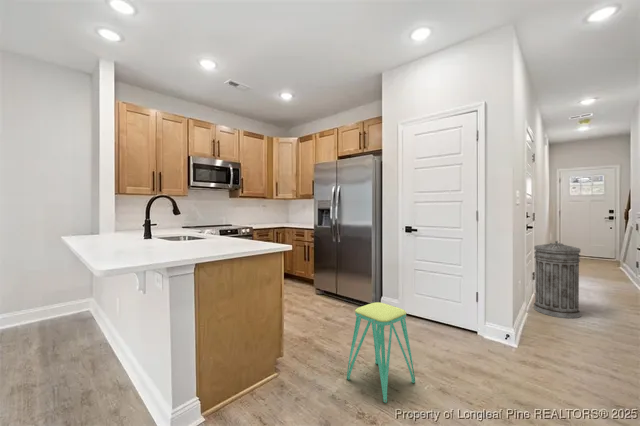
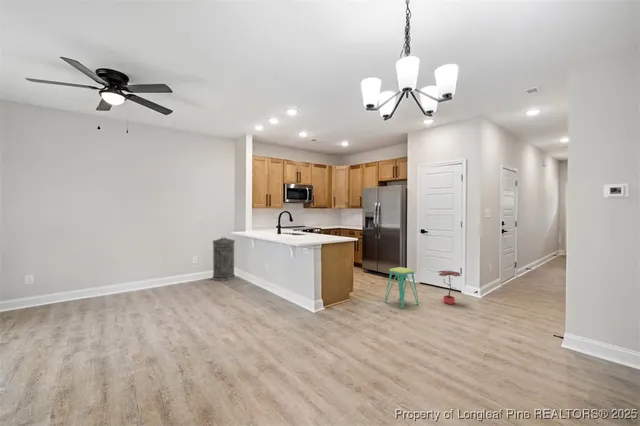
trash can: present [534,241,580,318] -> present [213,238,235,281]
potted plant: none [448,305,500,376] -> present [439,271,461,304]

